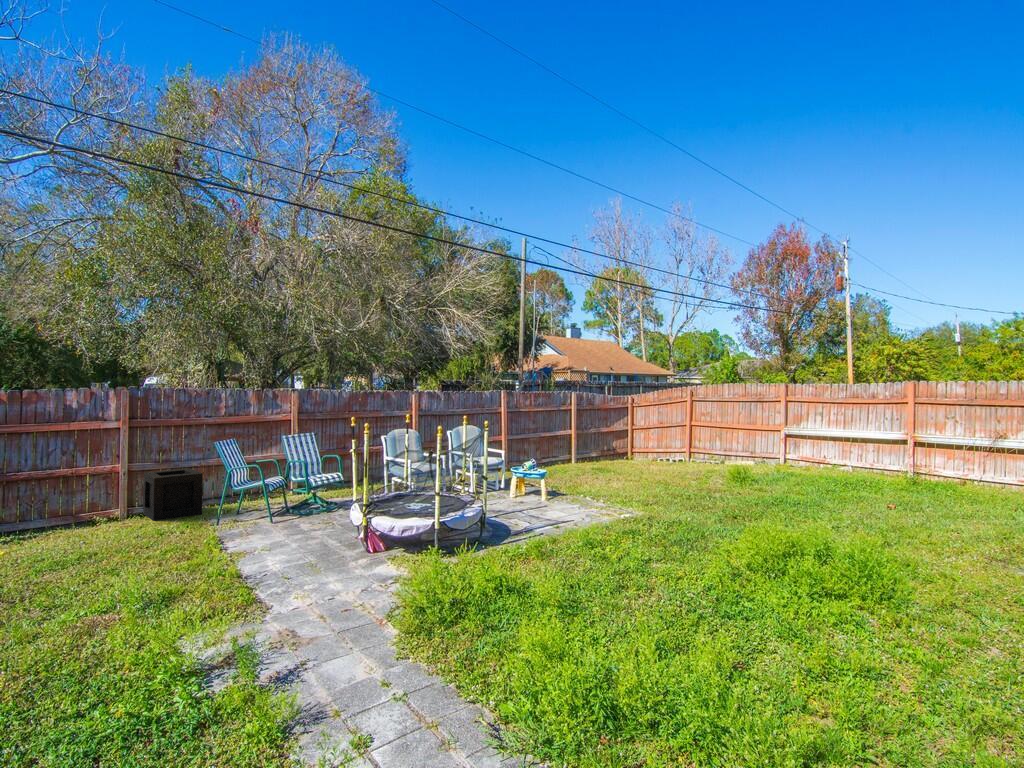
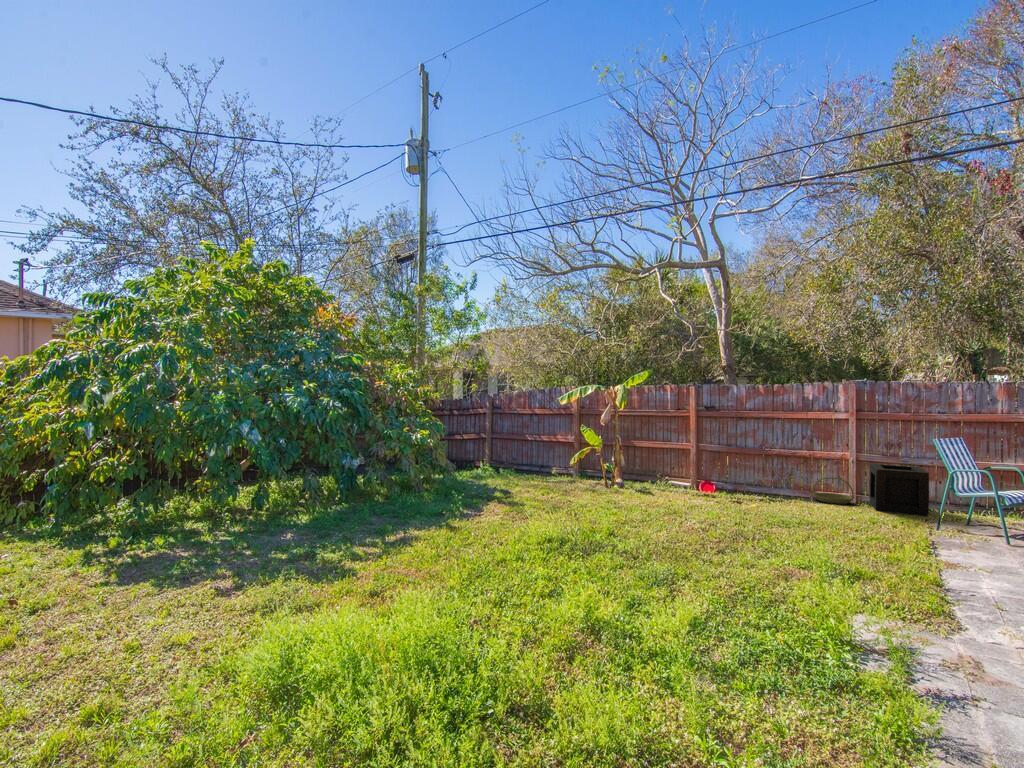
basket: none [77,495,128,525] -> present [813,477,854,504]

